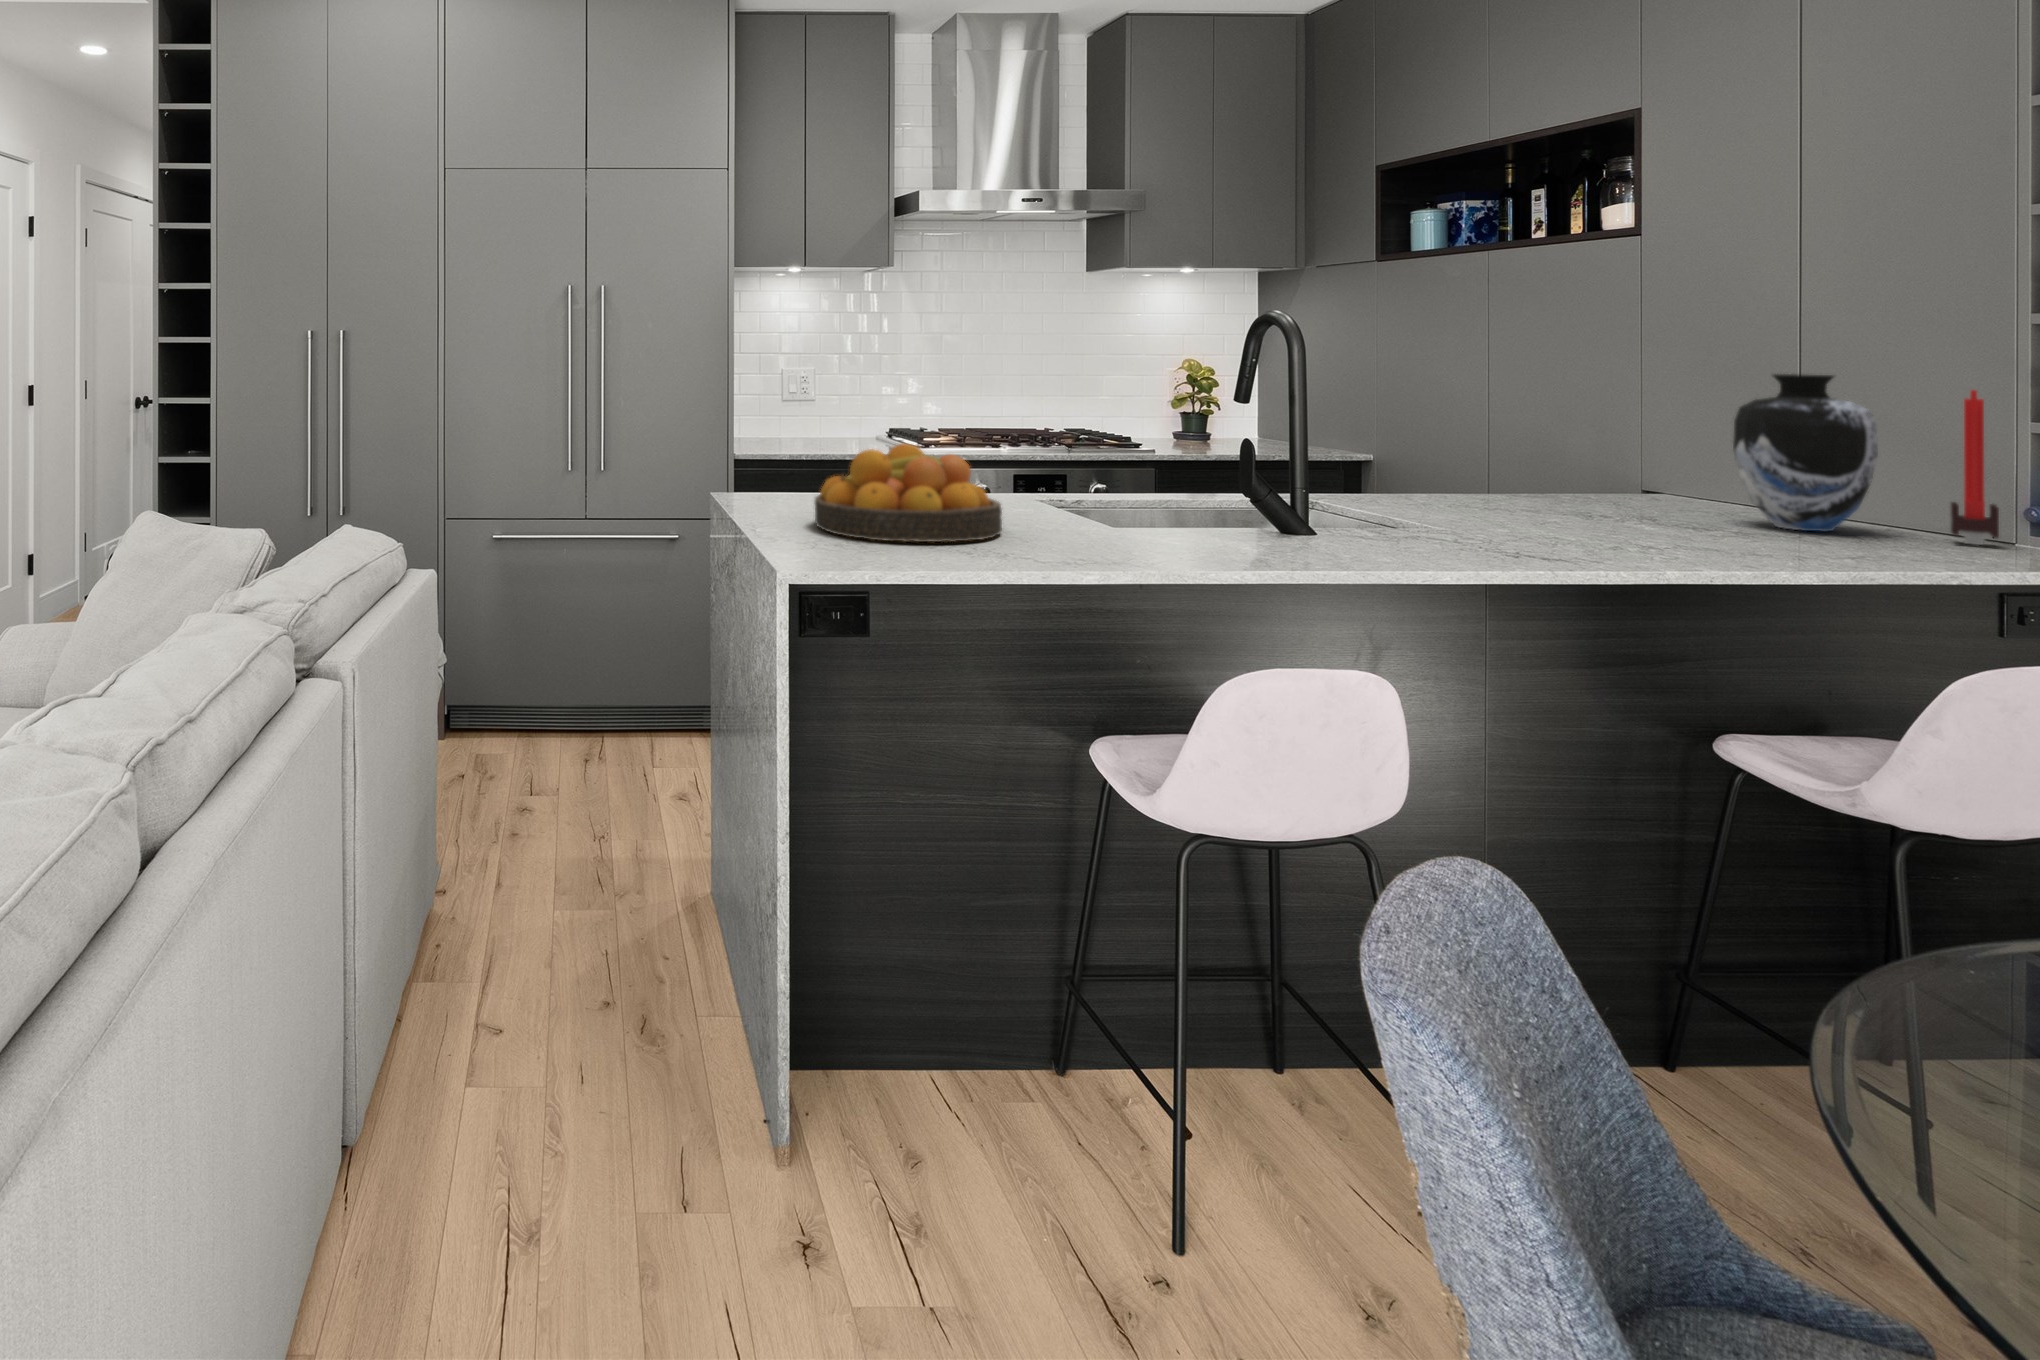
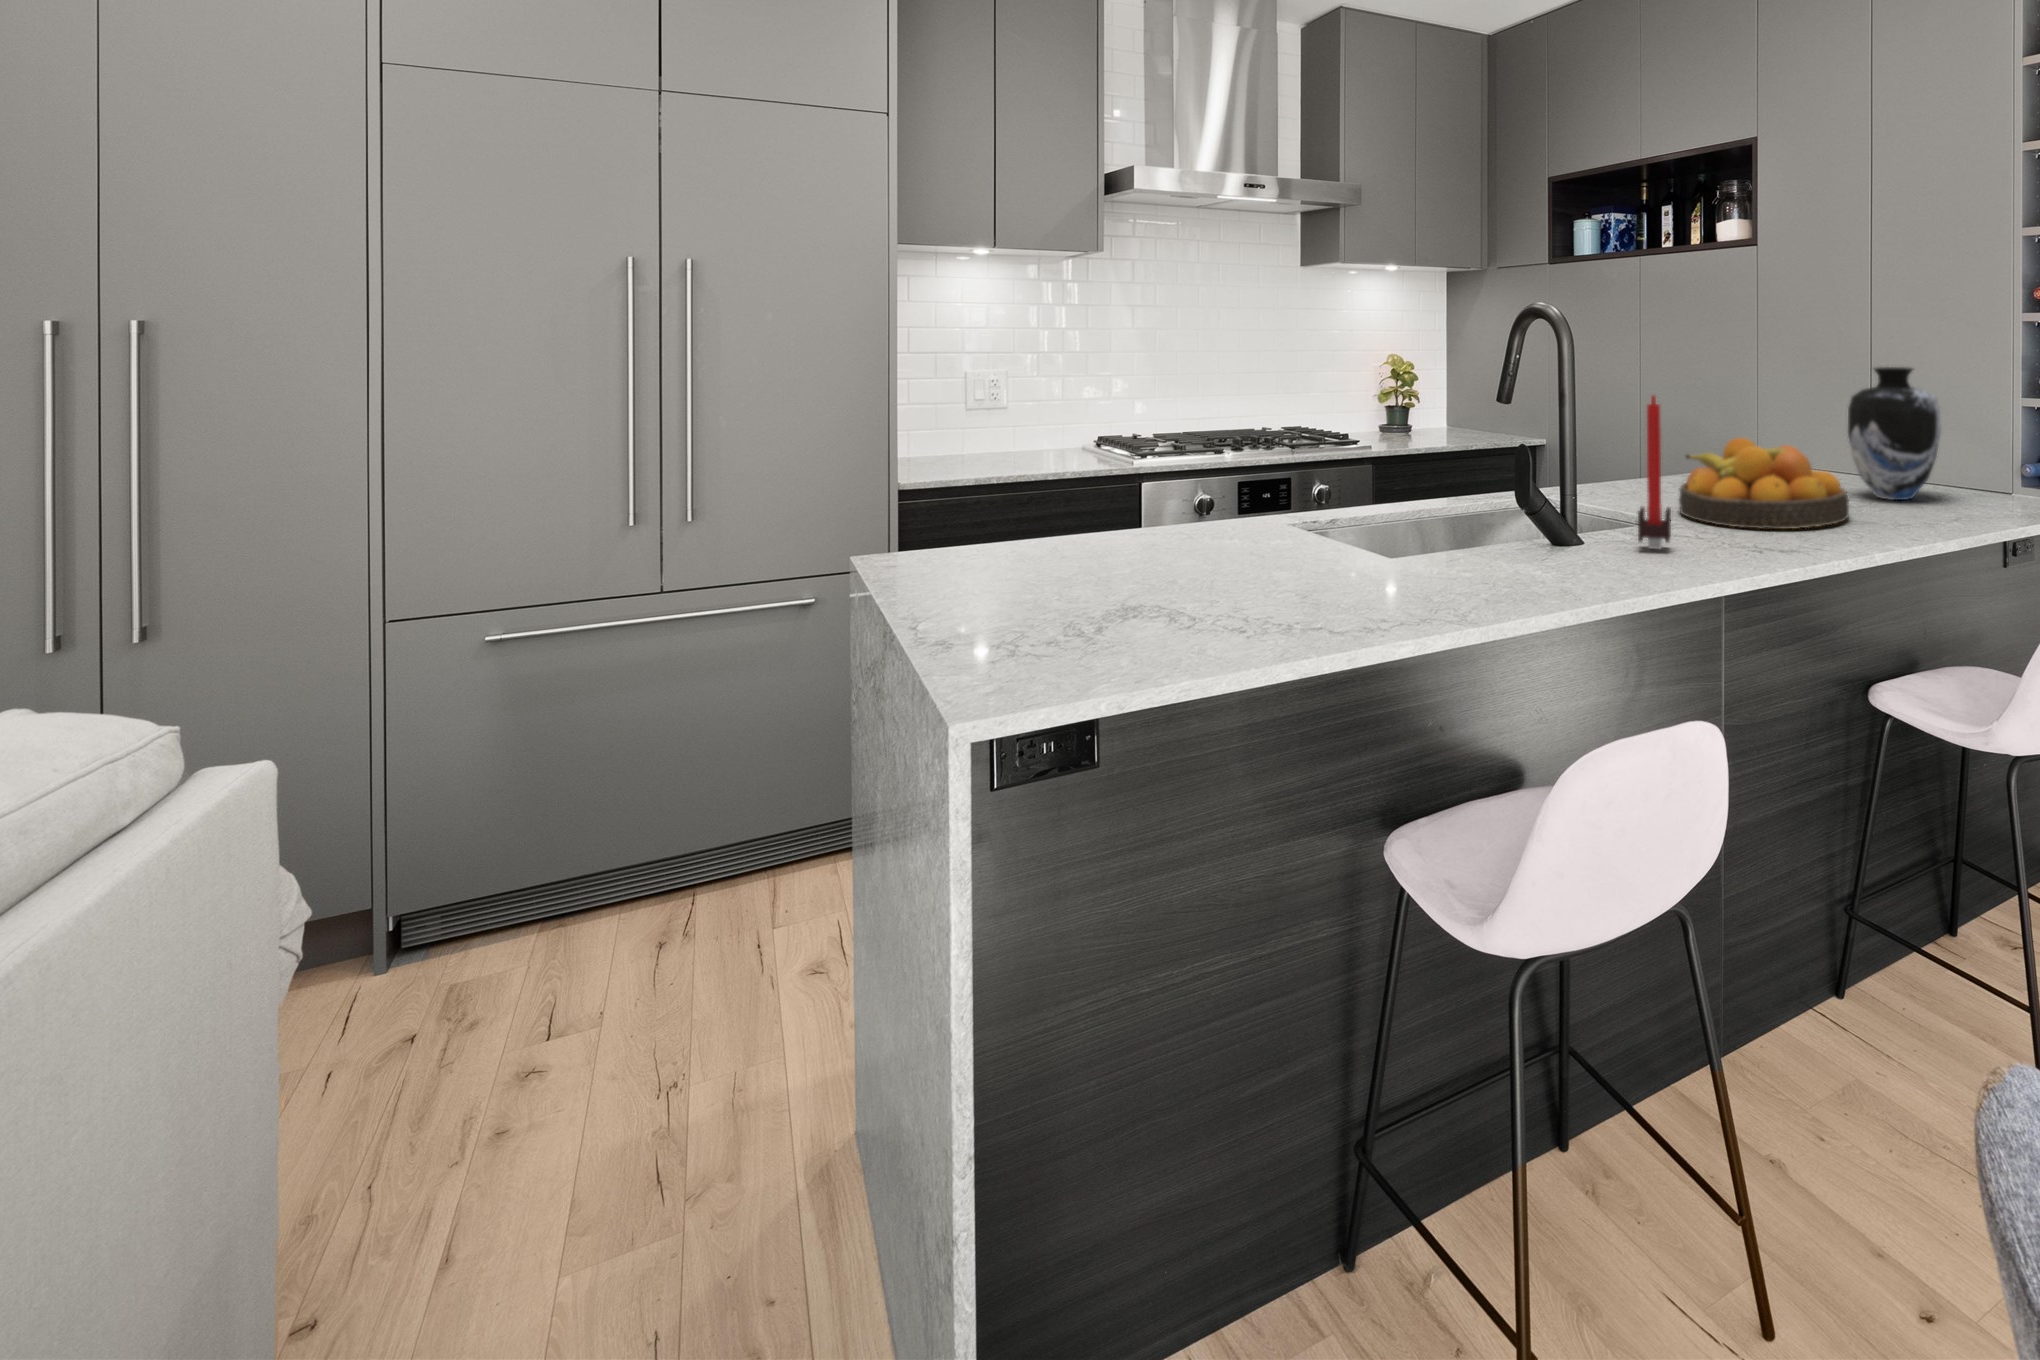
candle: present [1951,390,1999,545] -> present [1638,396,1671,549]
fruit bowl: present [815,443,1002,542] -> present [1679,438,1849,529]

